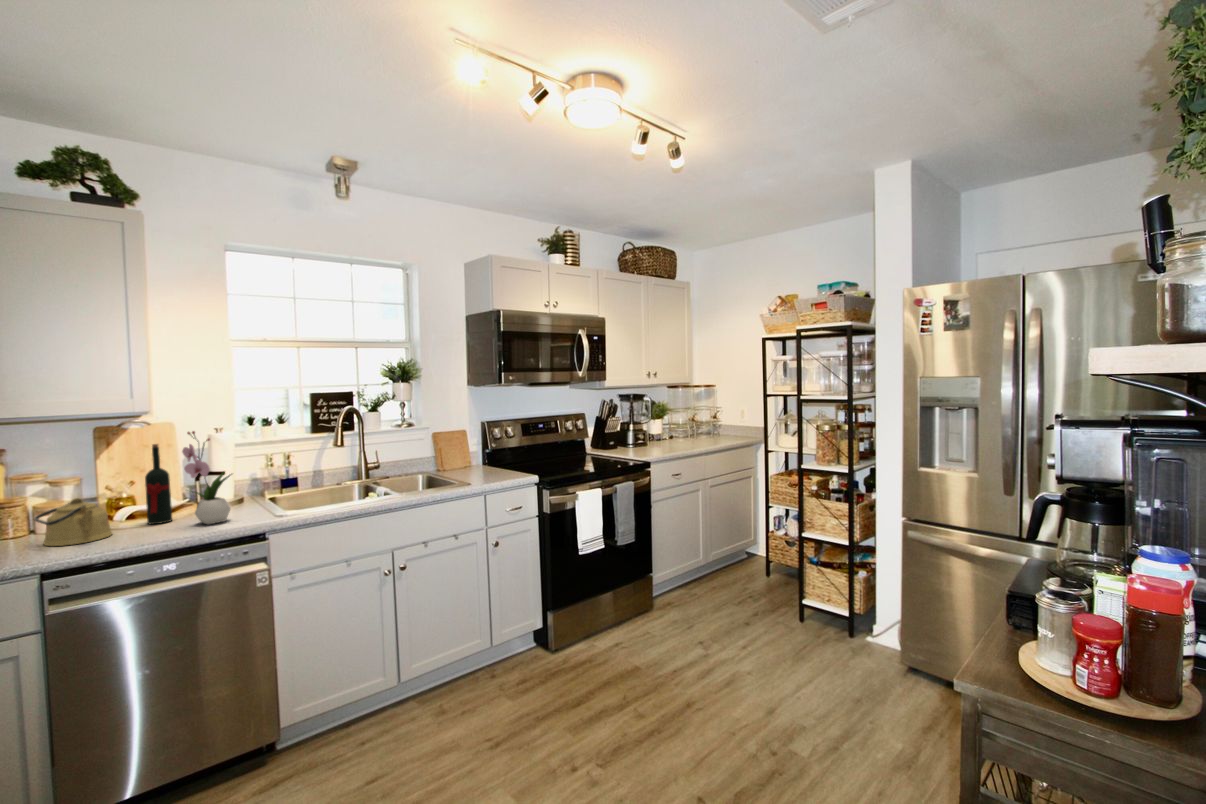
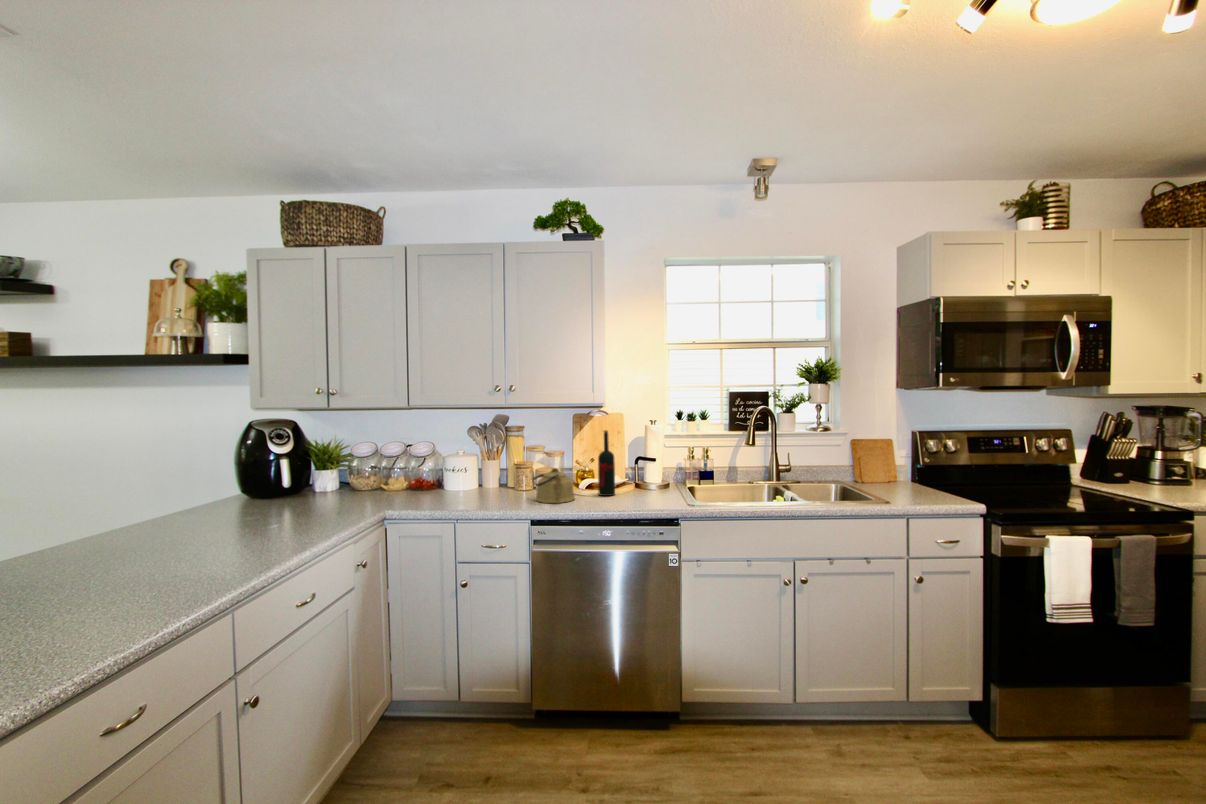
flower arrangement: present [182,431,231,524] -> none [621,422,656,504]

